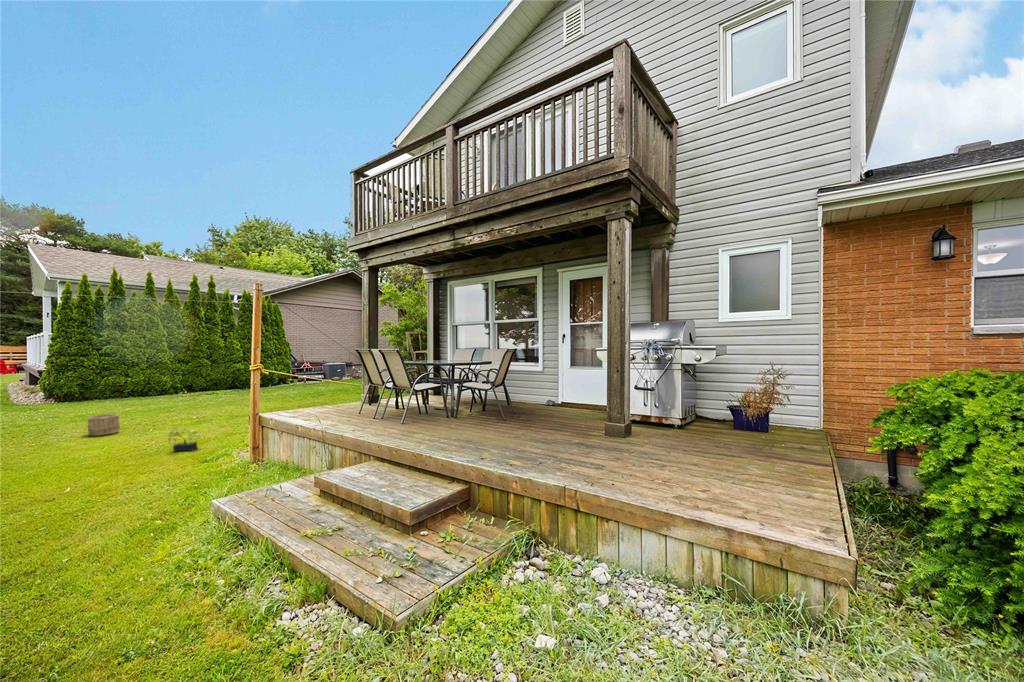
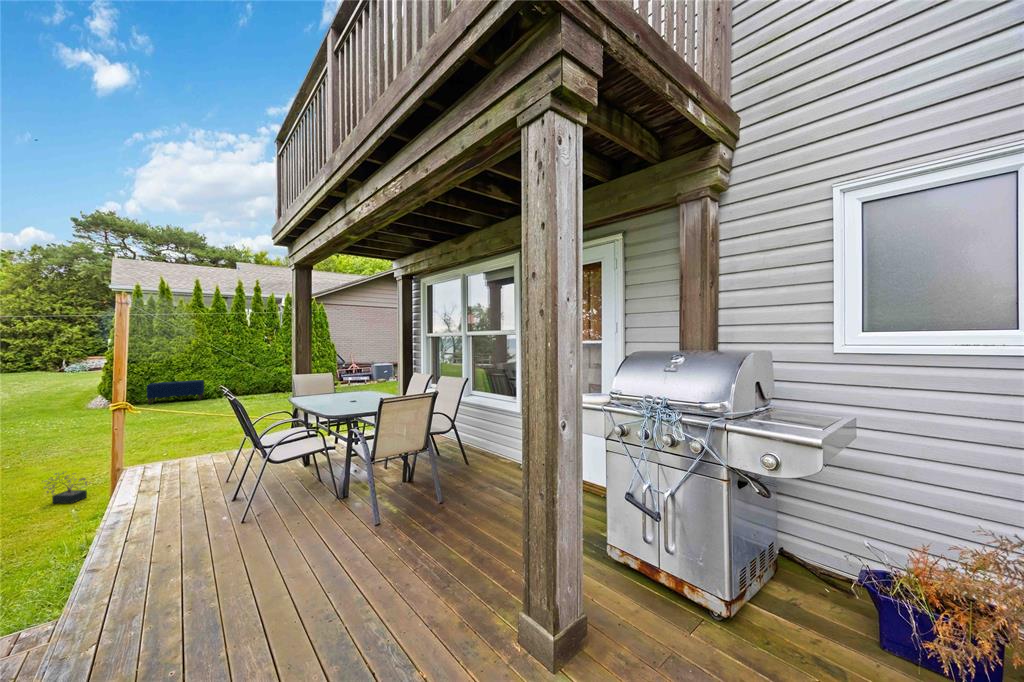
bench: none [103,376,162,400] -> present [147,380,204,404]
wooden bucket: present [87,414,119,436] -> none [33,437,74,463]

